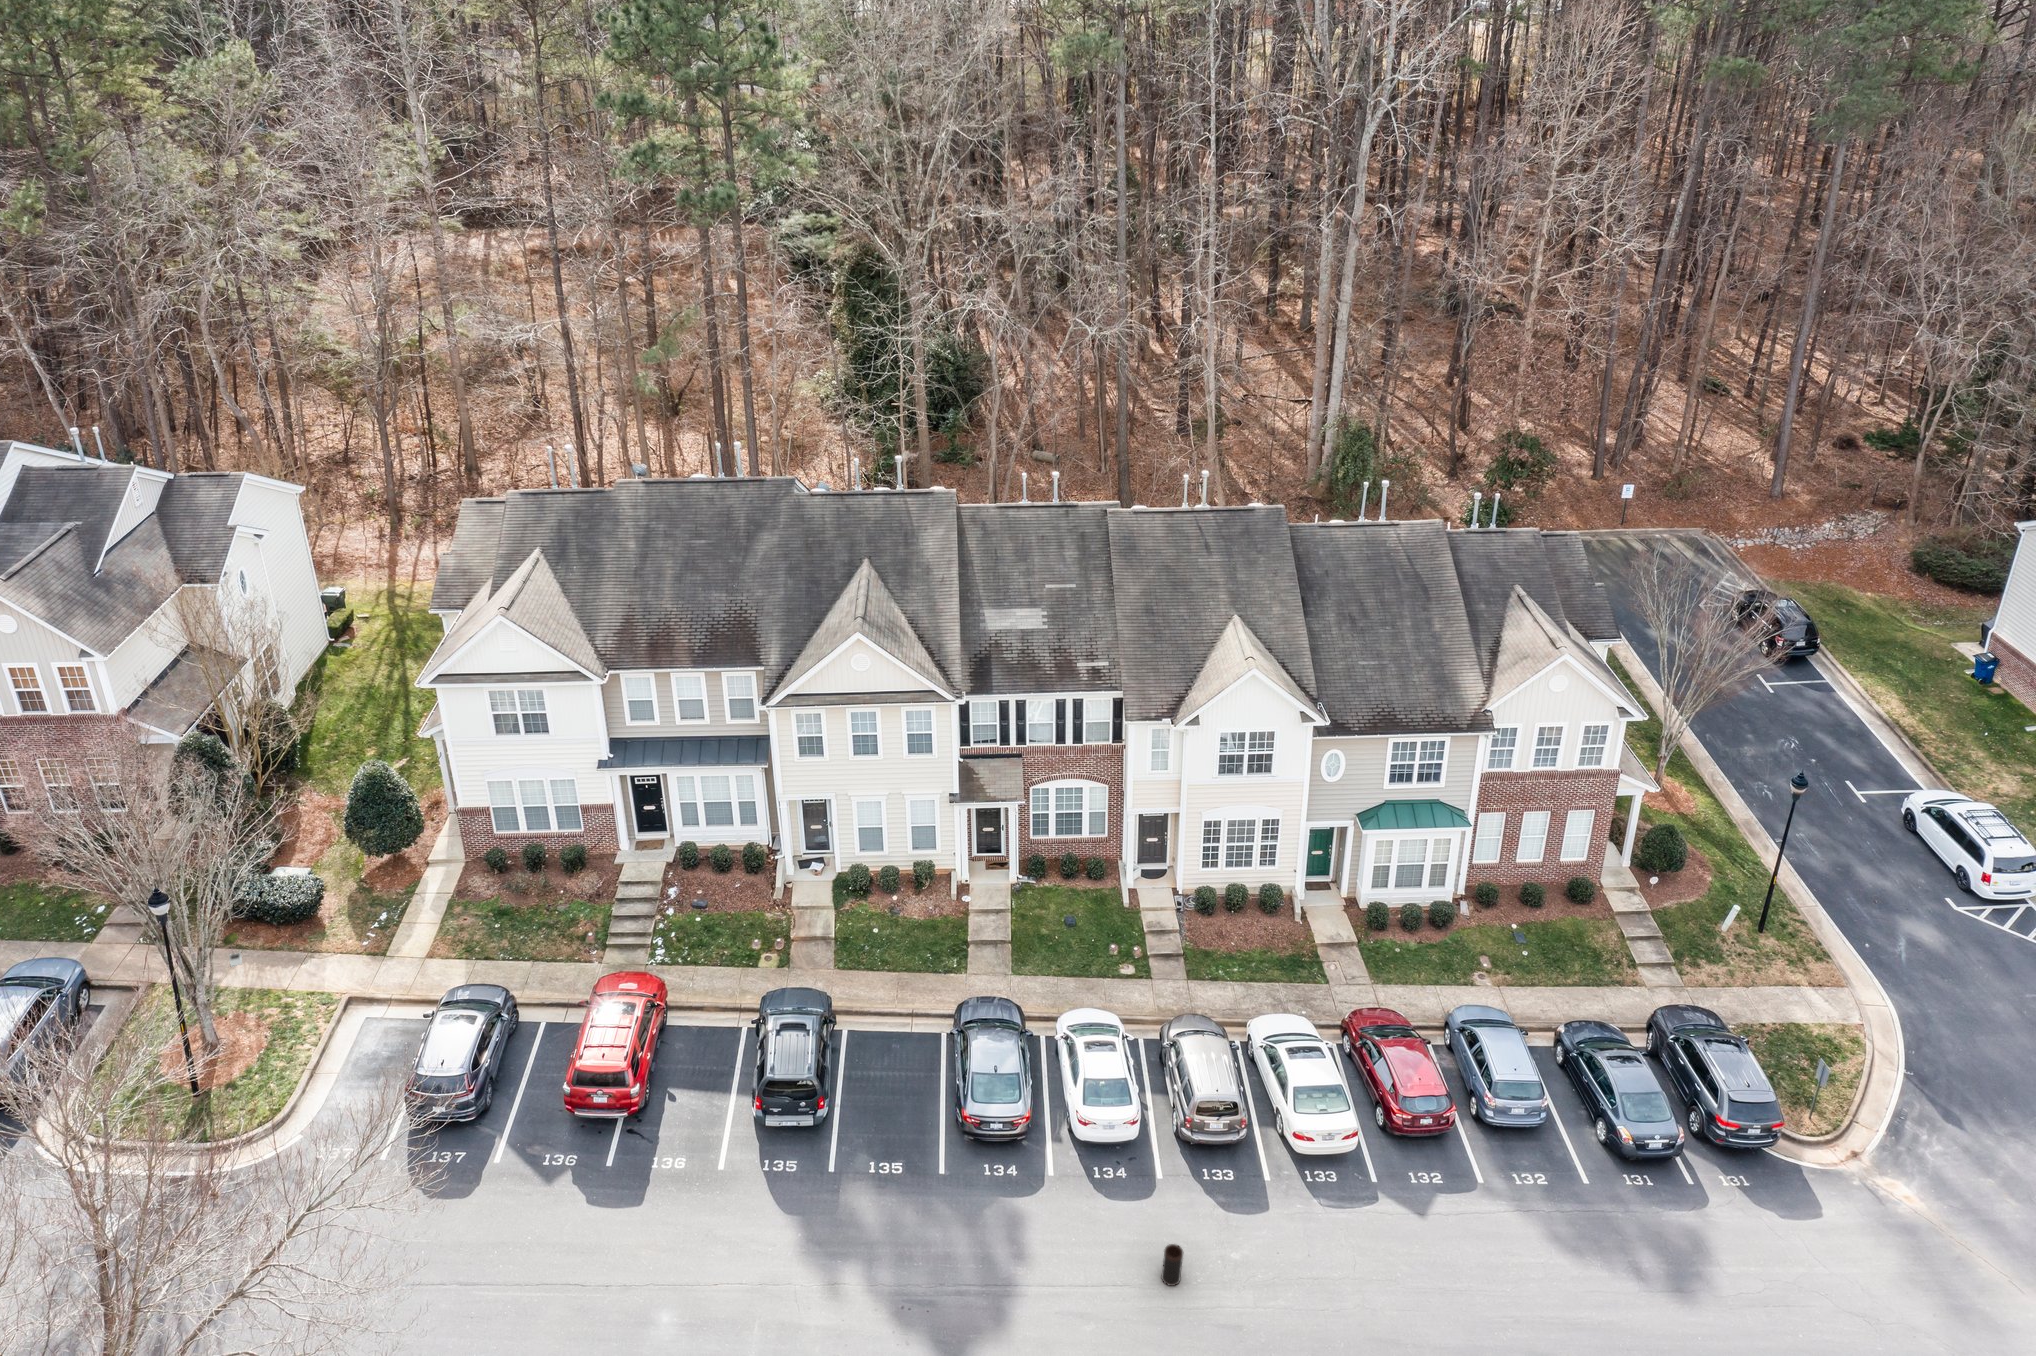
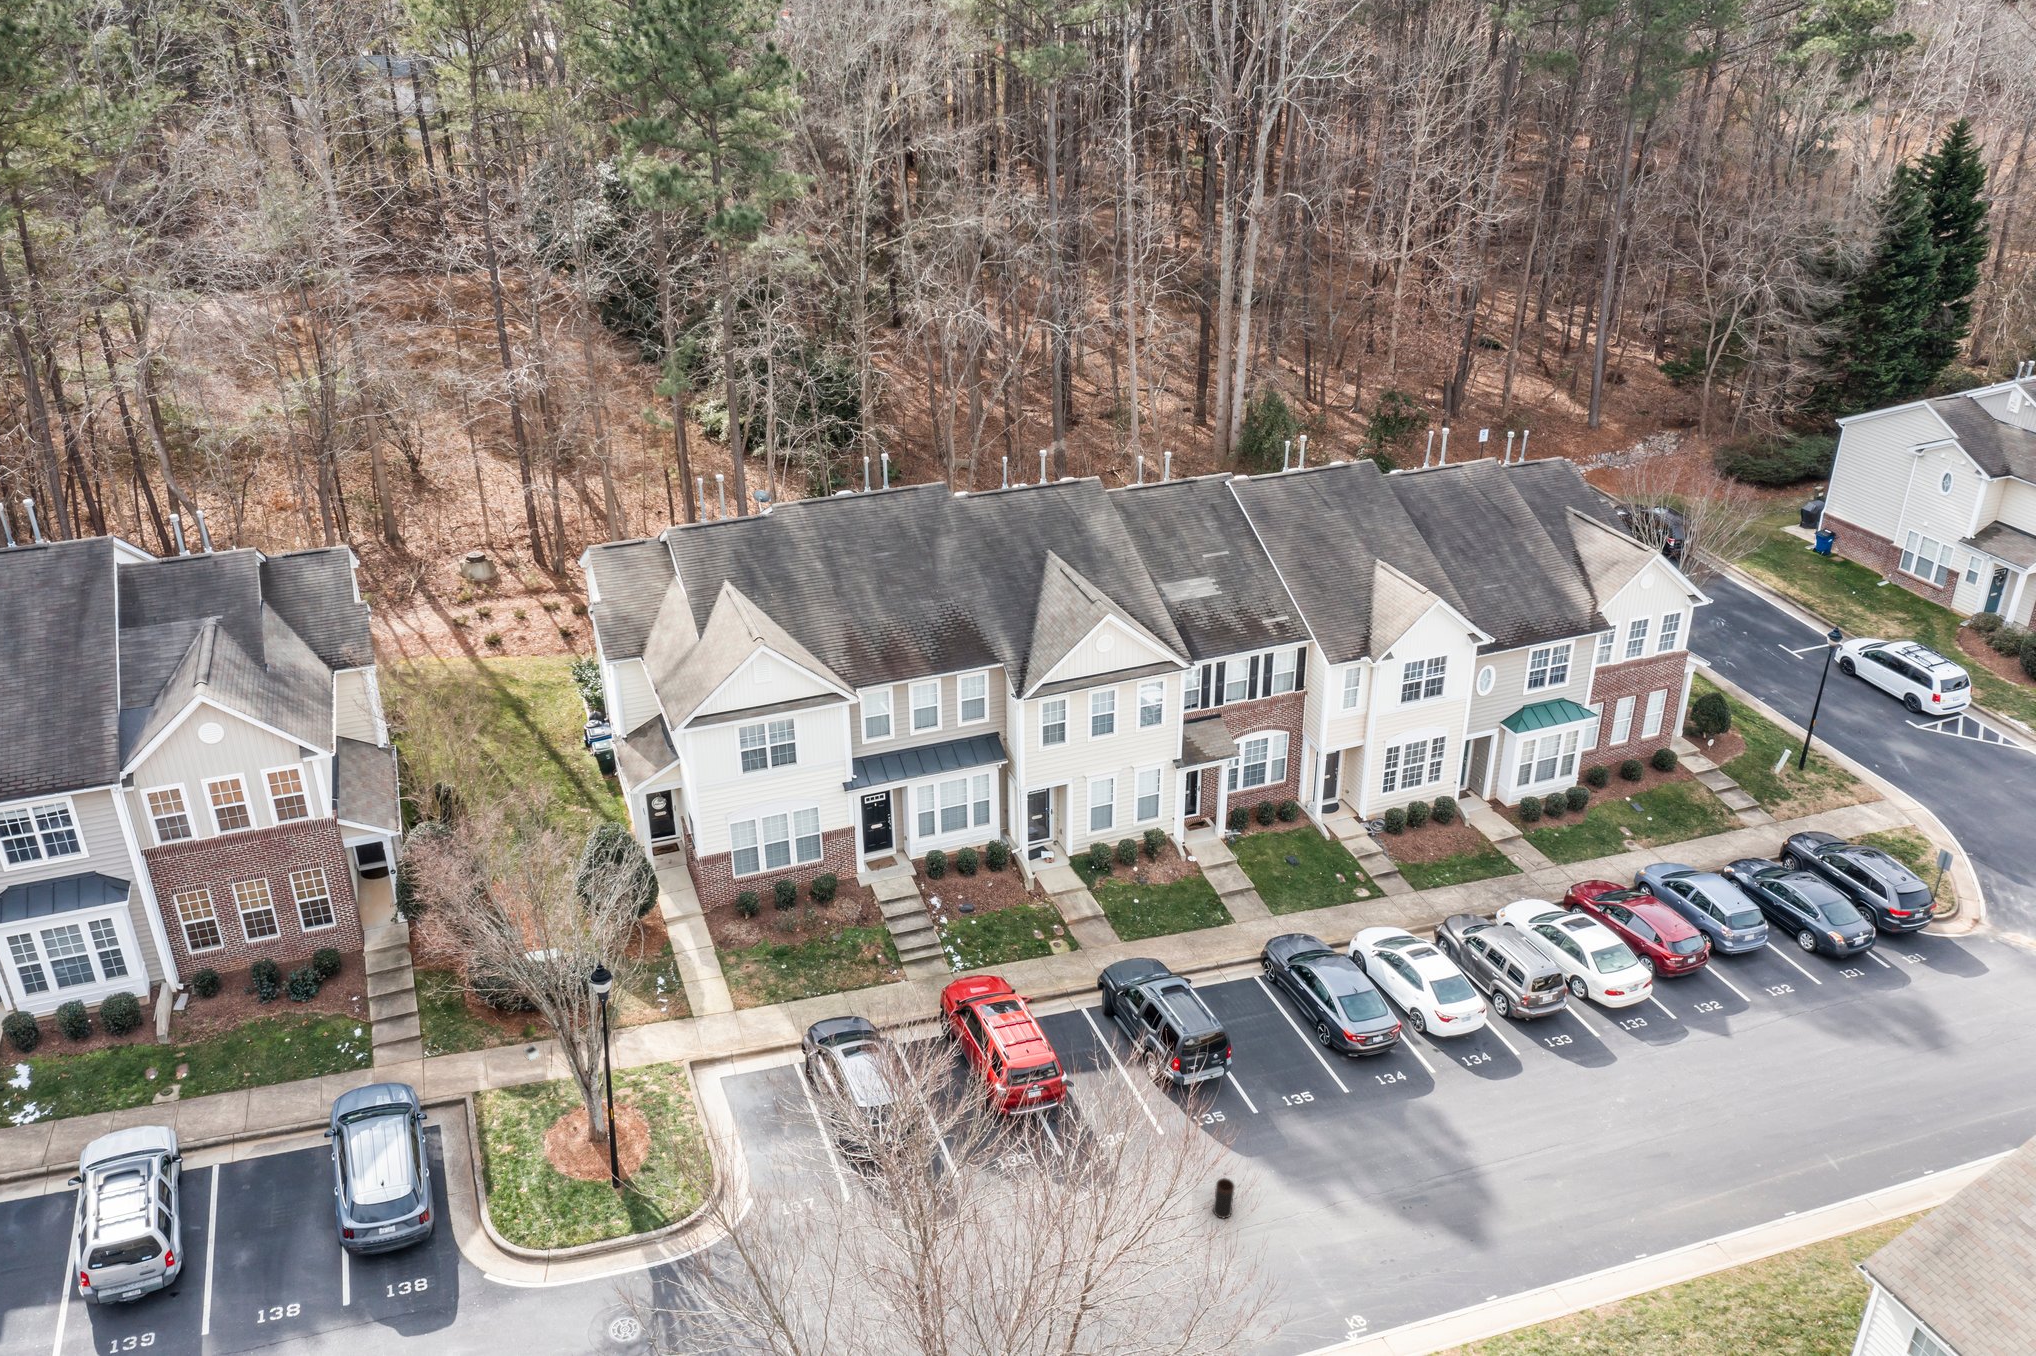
trash can: present [1162,1244,1184,1286] -> present [1213,1178,1235,1218]

